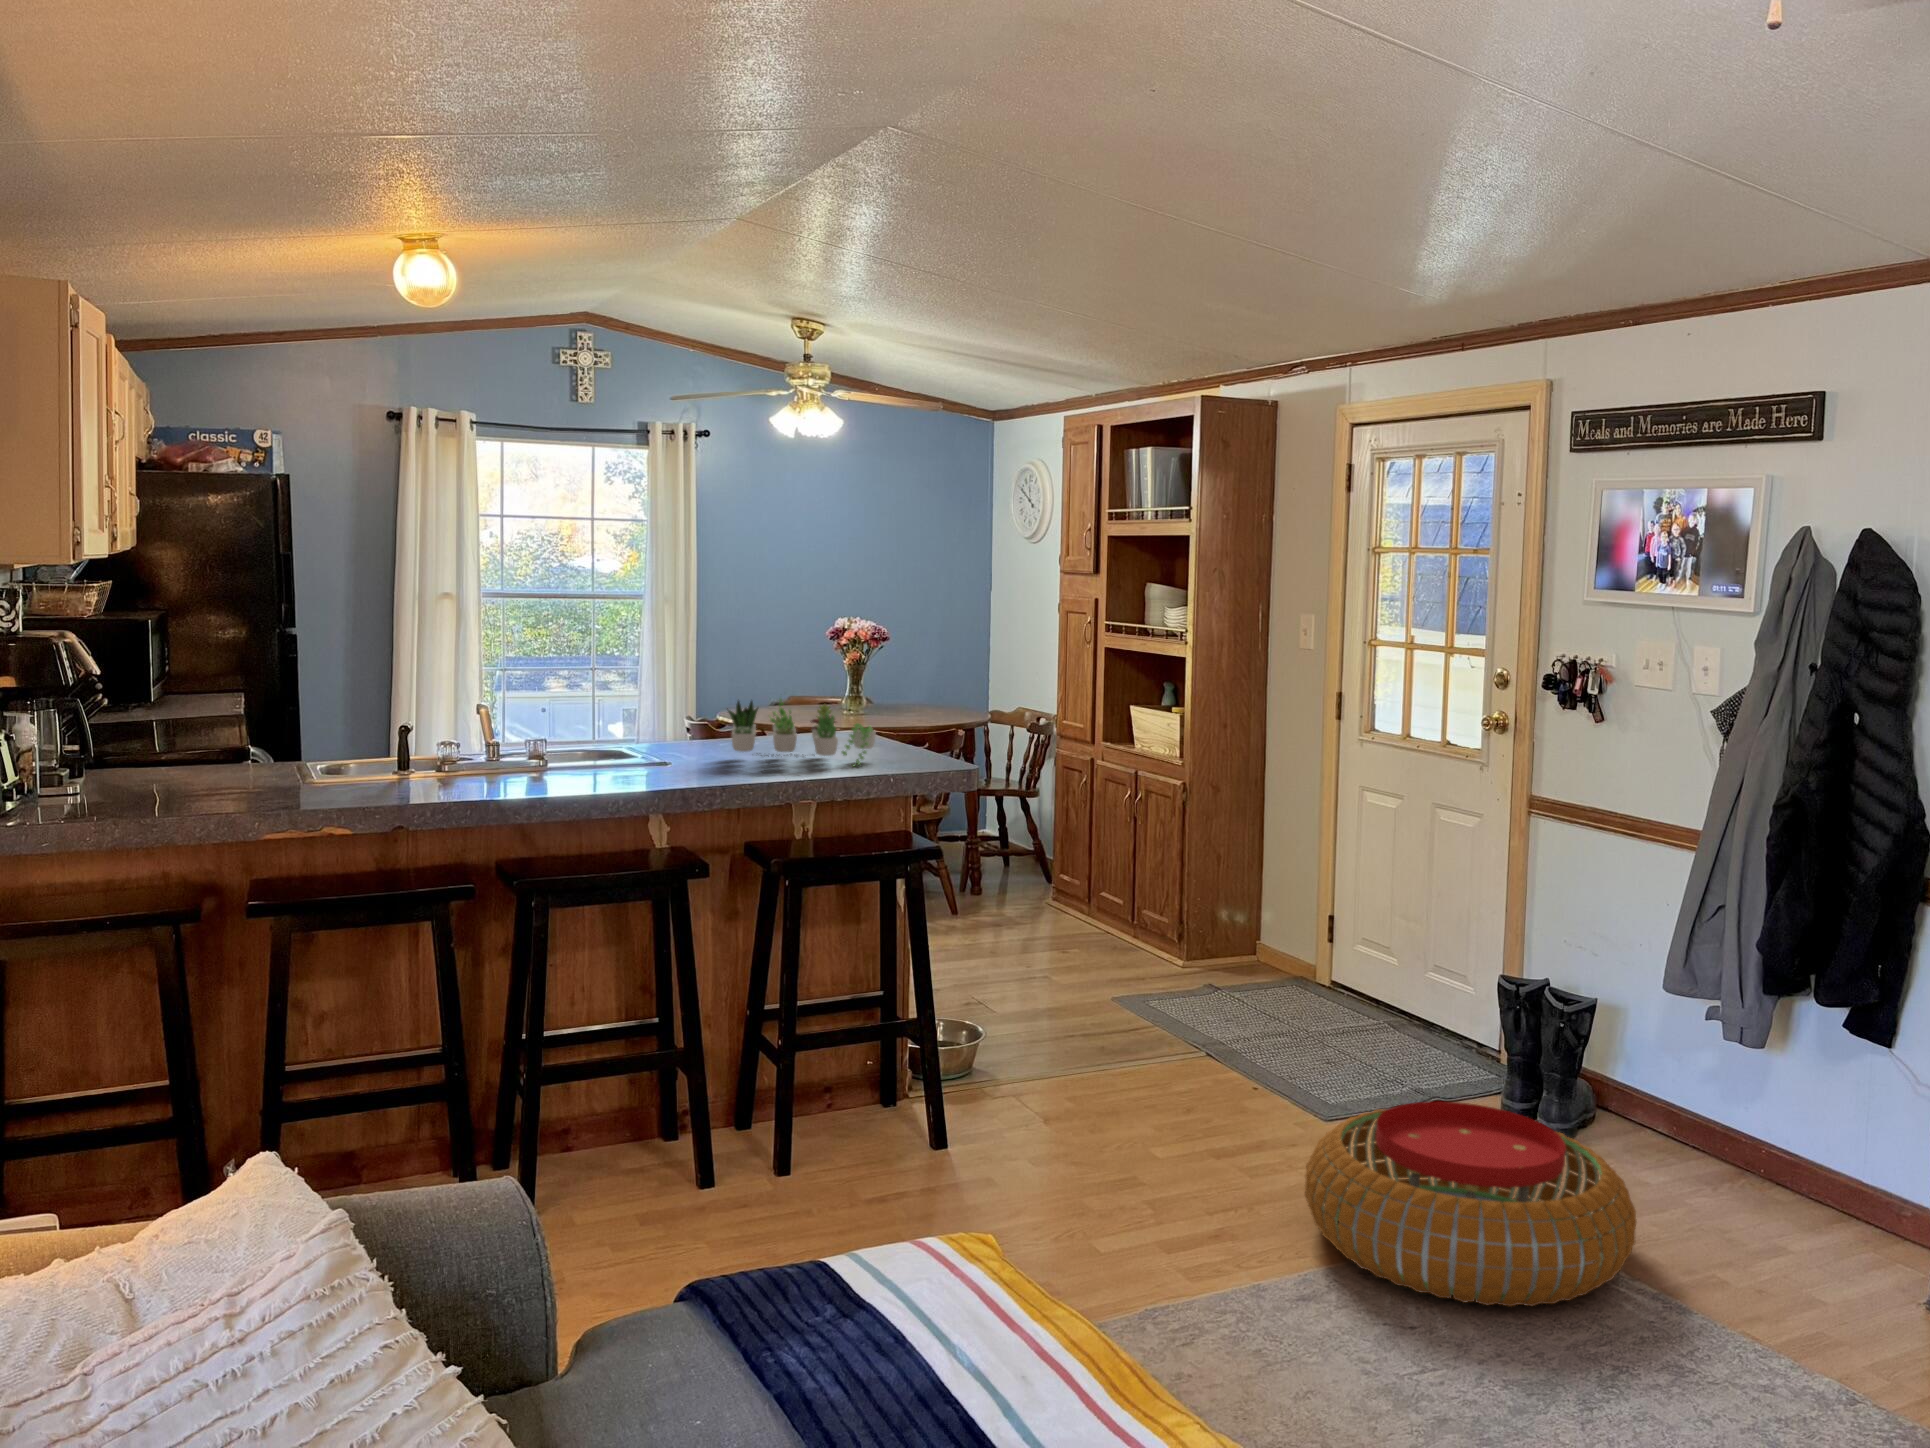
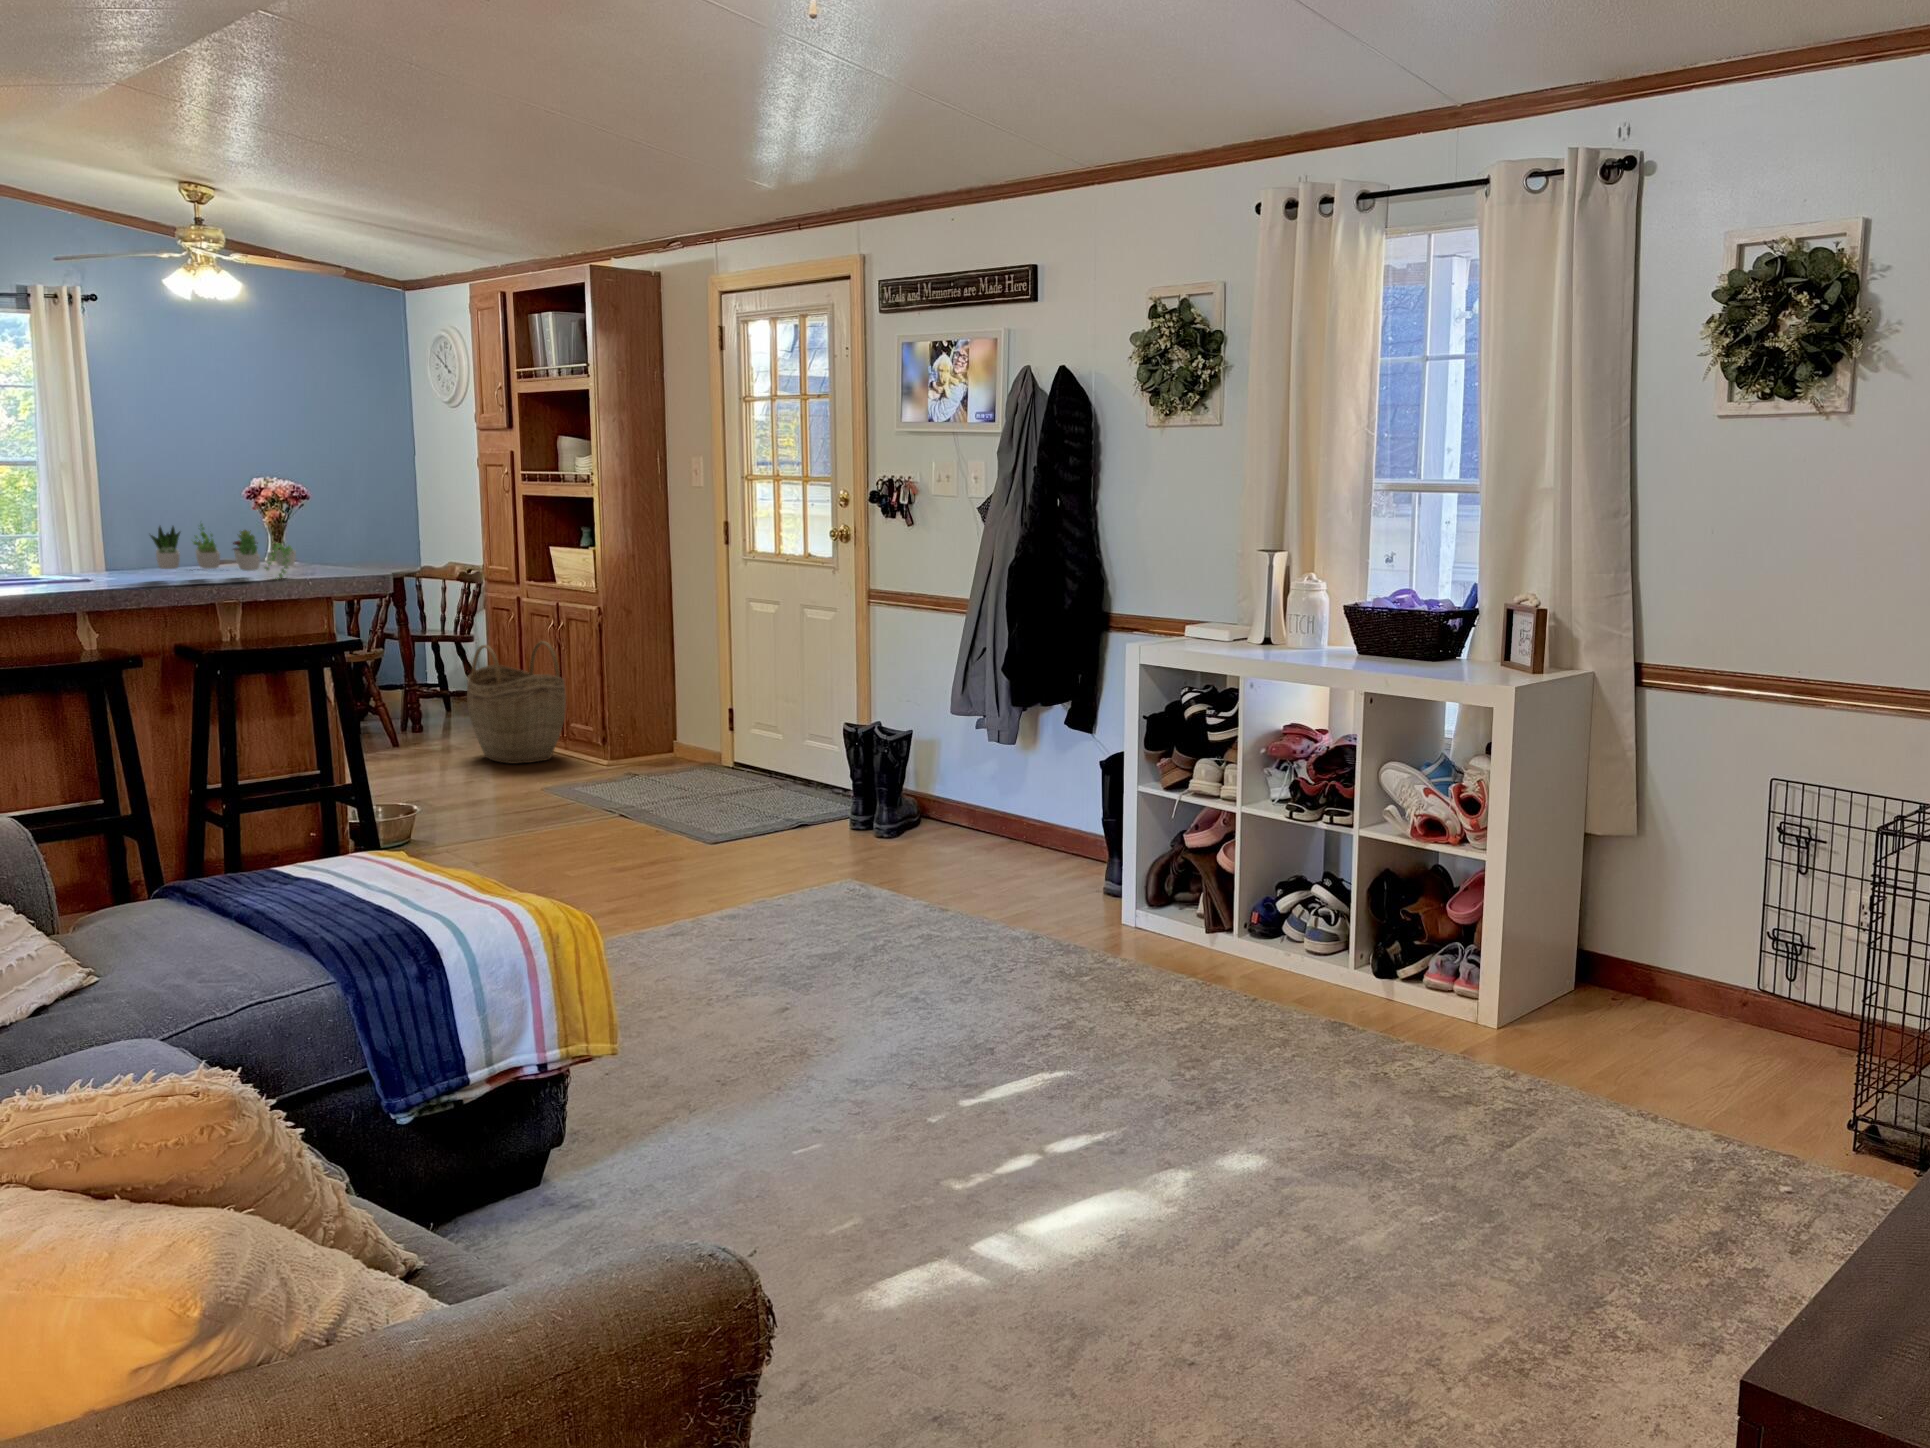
woven basket: none [1035,813,1141,952] -> present [467,641,566,764]
pouf: present [1304,1101,1637,1307] -> none [677,803,915,926]

